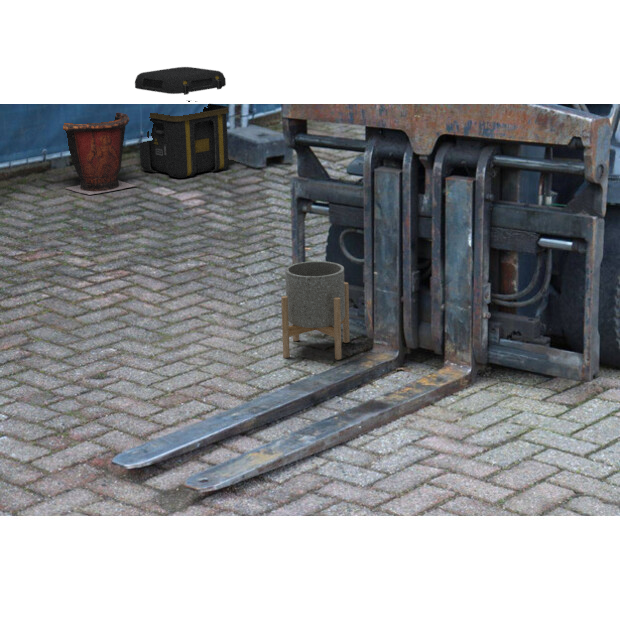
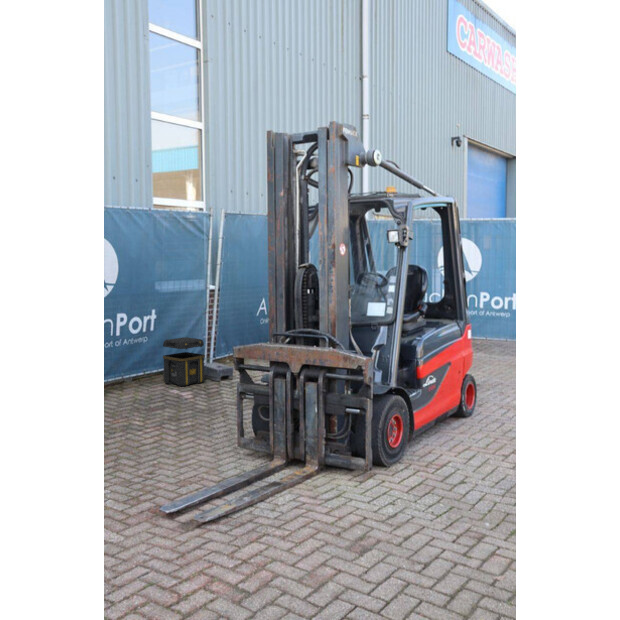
waste bin: present [63,113,136,195] -> none [127,355,163,394]
planter: present [281,261,350,360] -> none [233,420,263,464]

